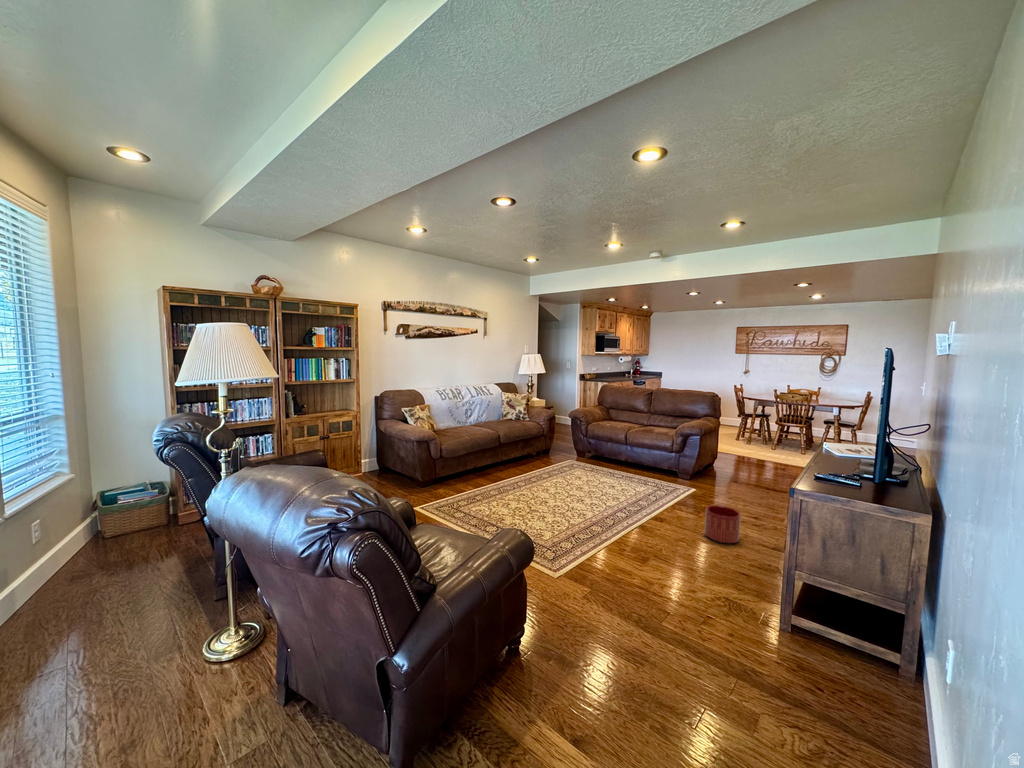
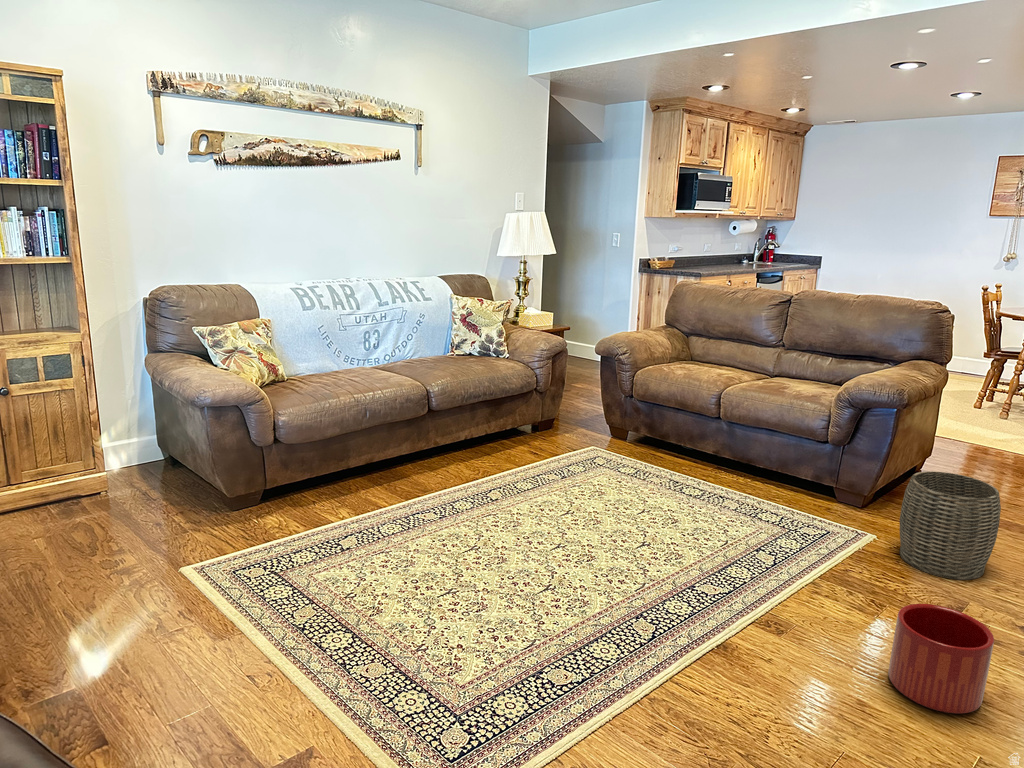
woven basket: none [706,461,744,504] -> present [900,471,1001,580]

